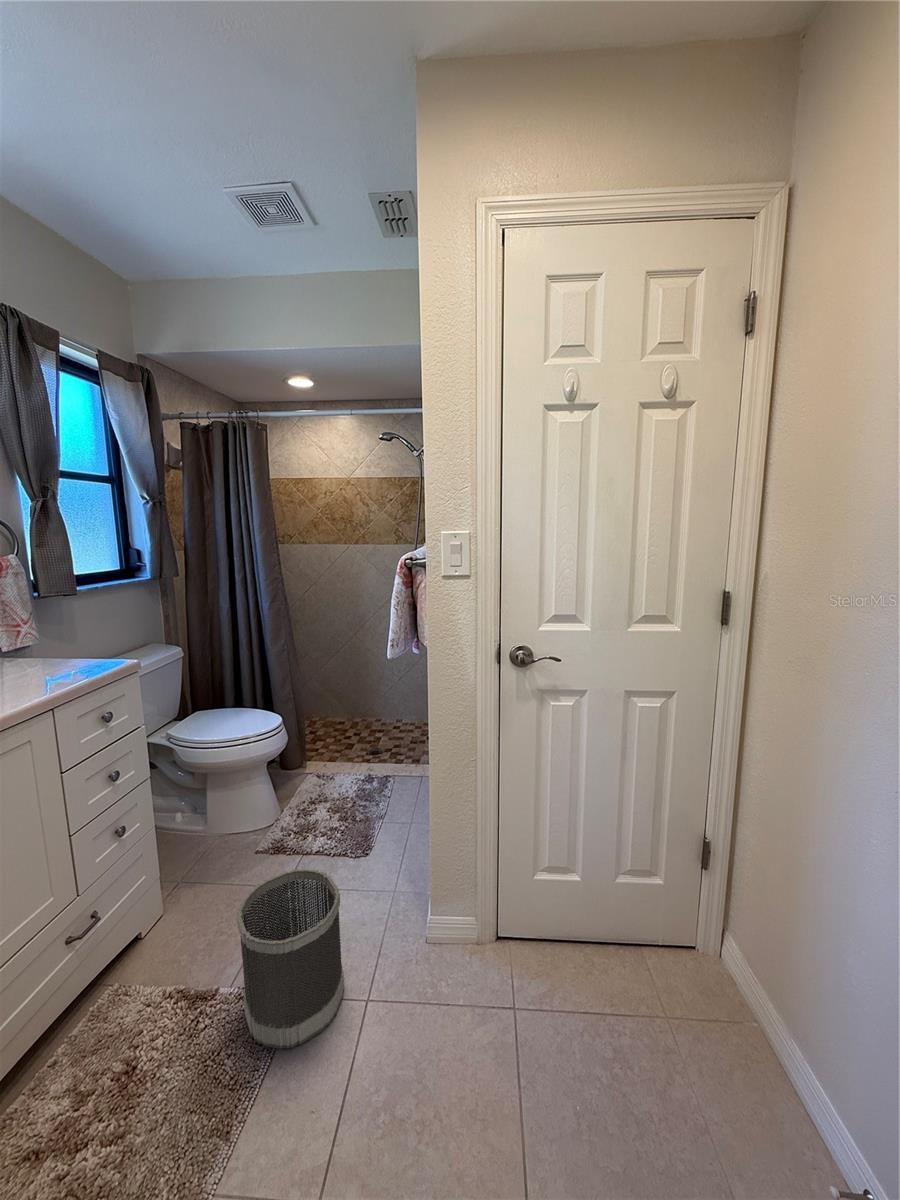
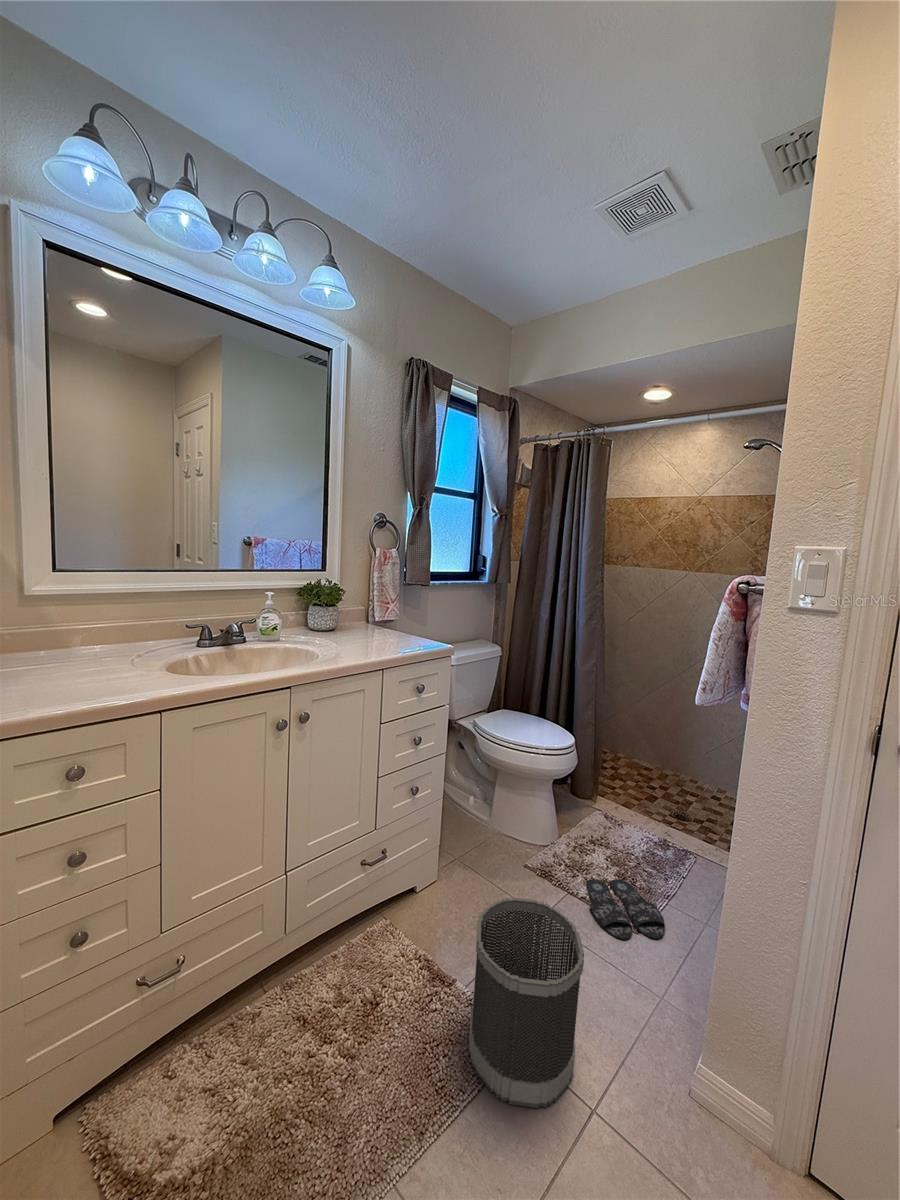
slippers: none [316,822,384,869] -> present [586,879,665,940]

